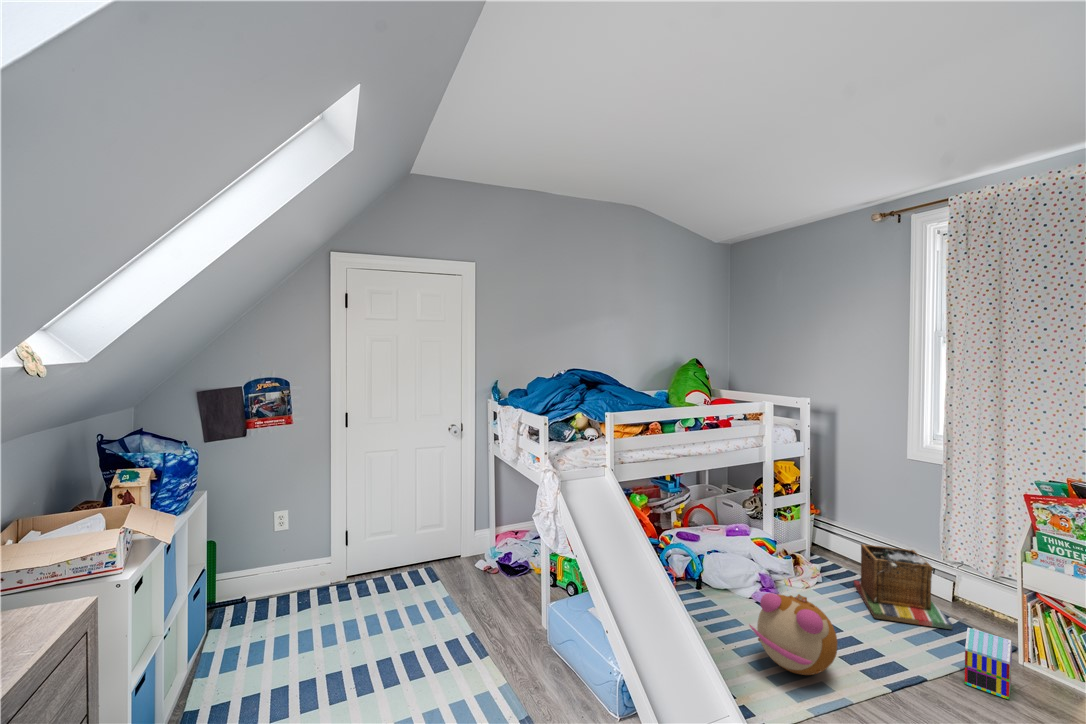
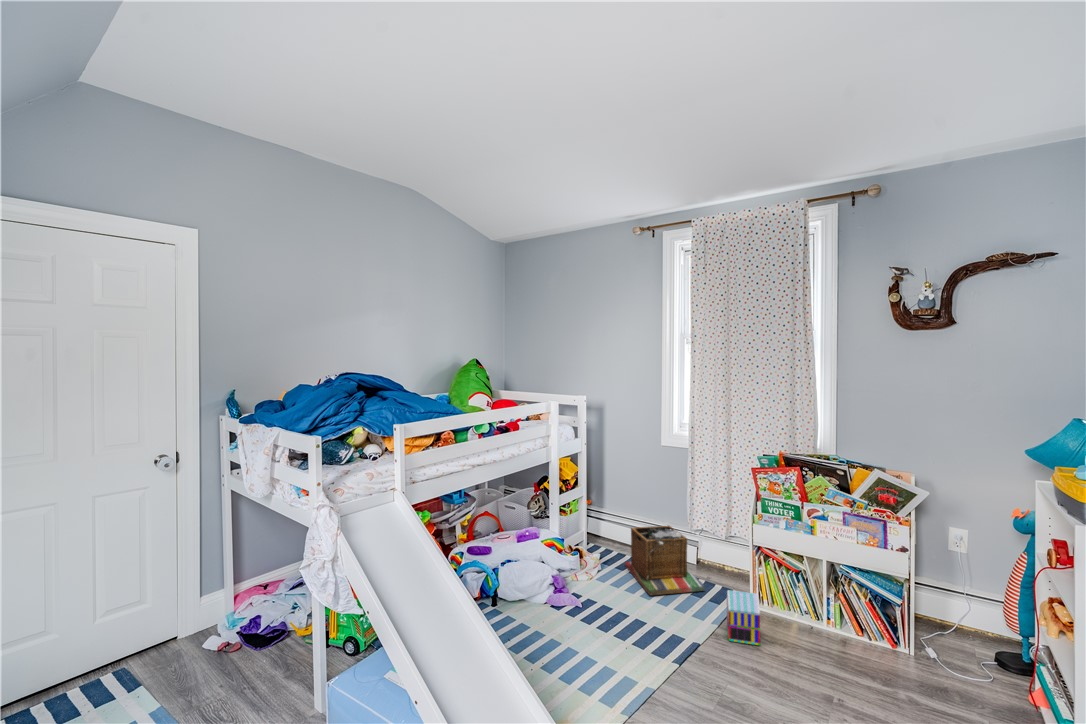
plush toy: present [750,593,837,675] -> none [562,595,641,678]

